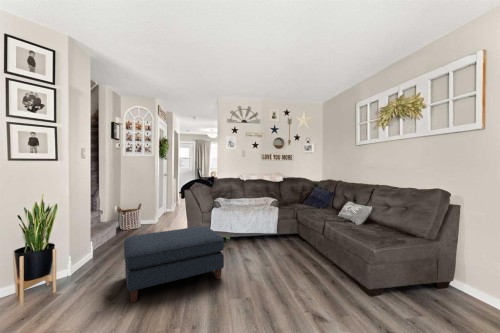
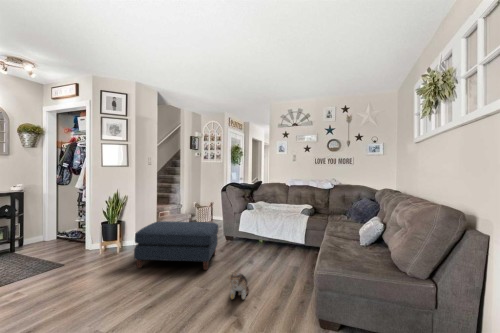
plush toy: none [268,267,297,295] -> present [230,272,249,299]

